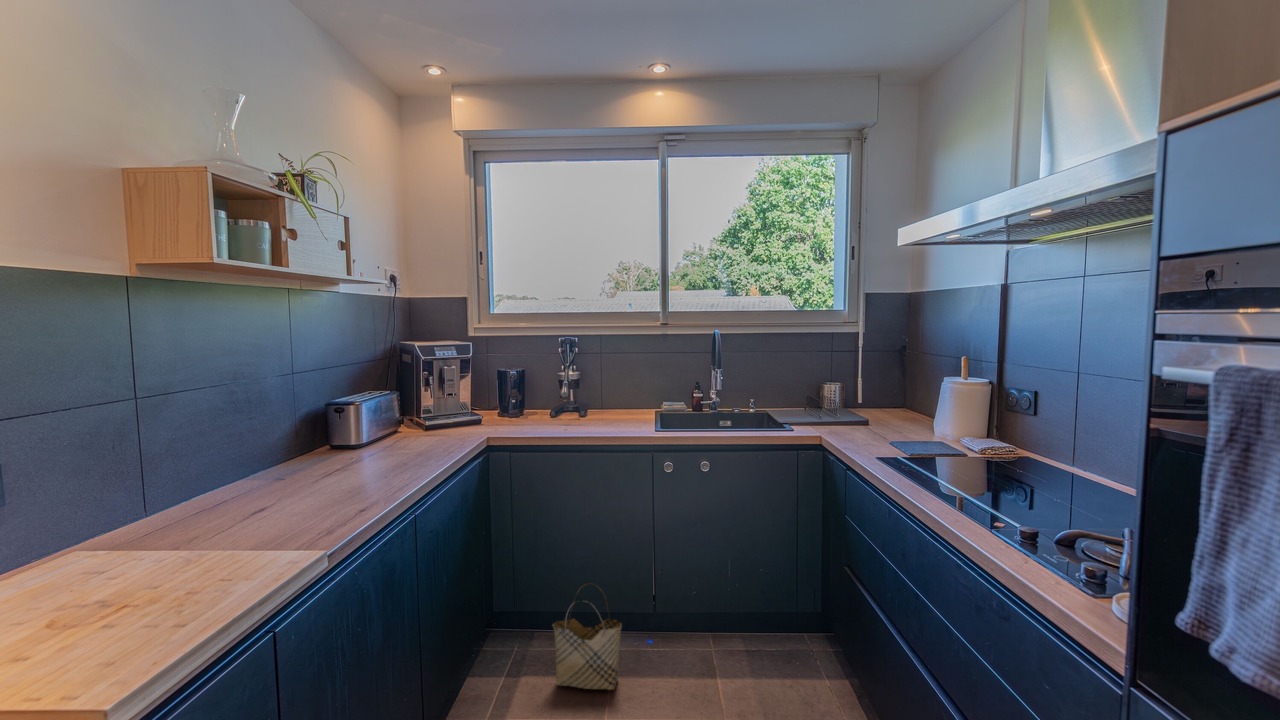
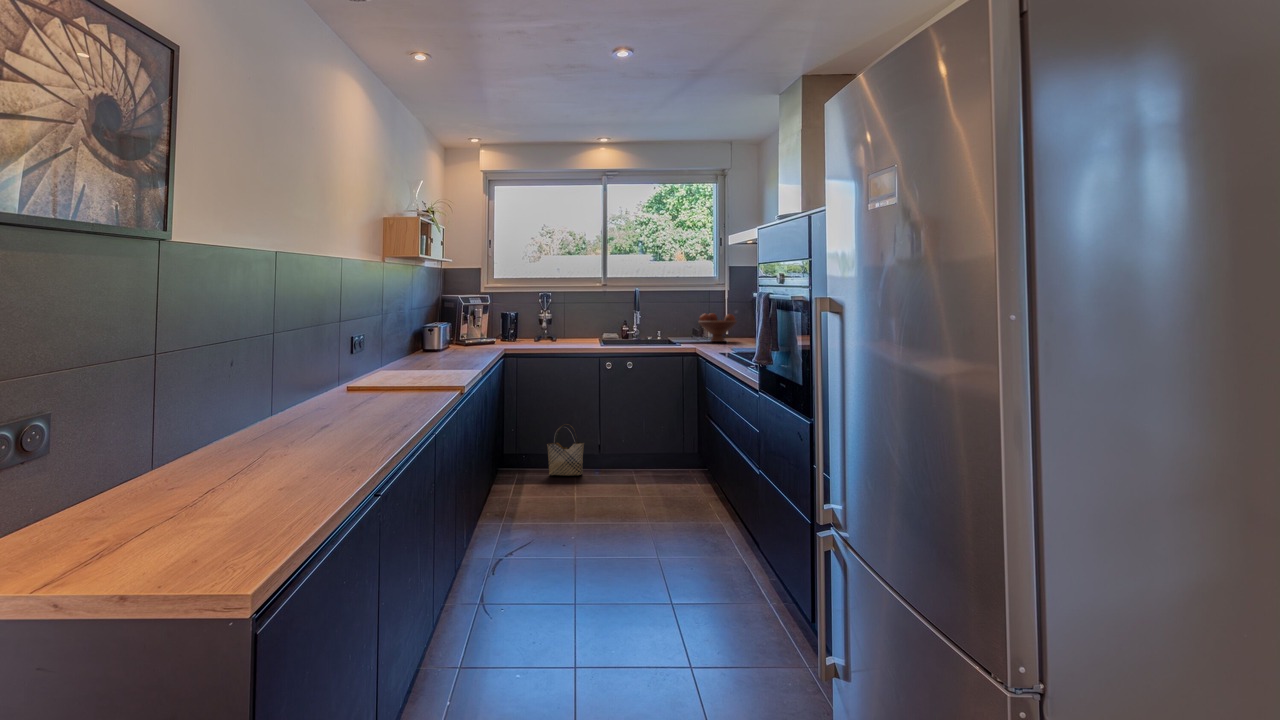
fruit bowl: none [823,371,896,424] -> present [699,313,737,342]

